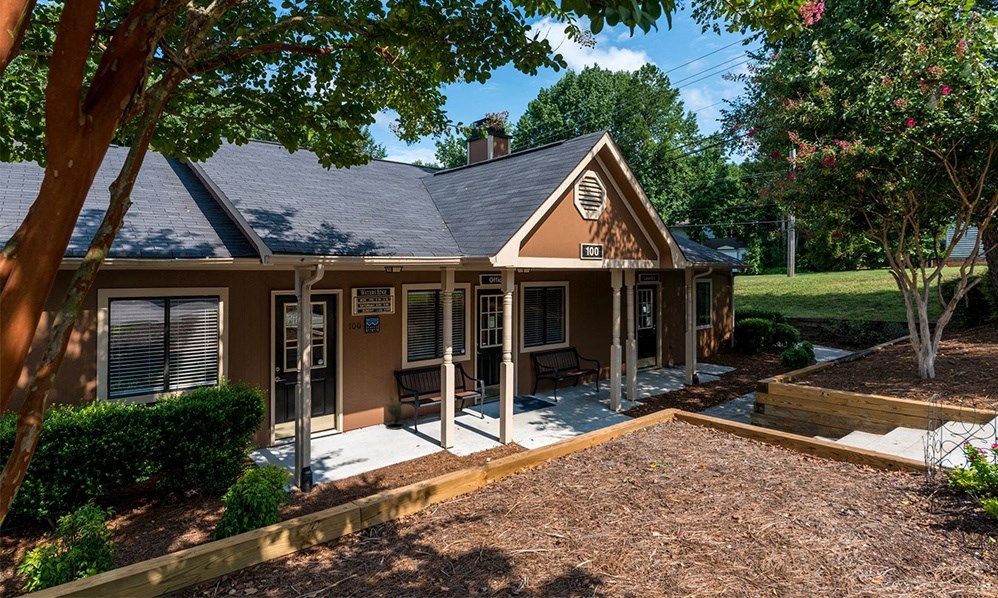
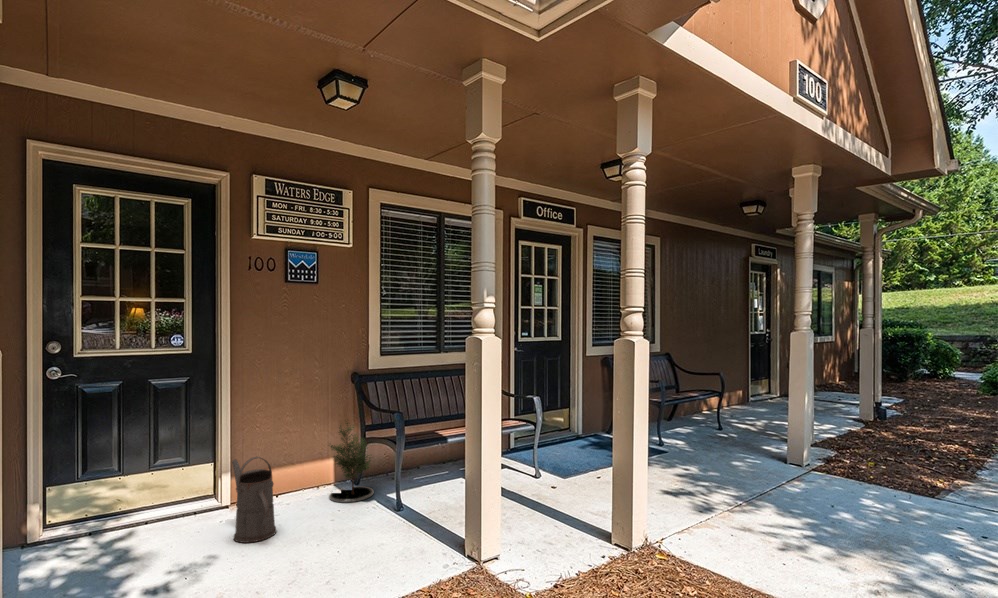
watering can: none [347,409,368,442] -> present [232,457,276,543]

